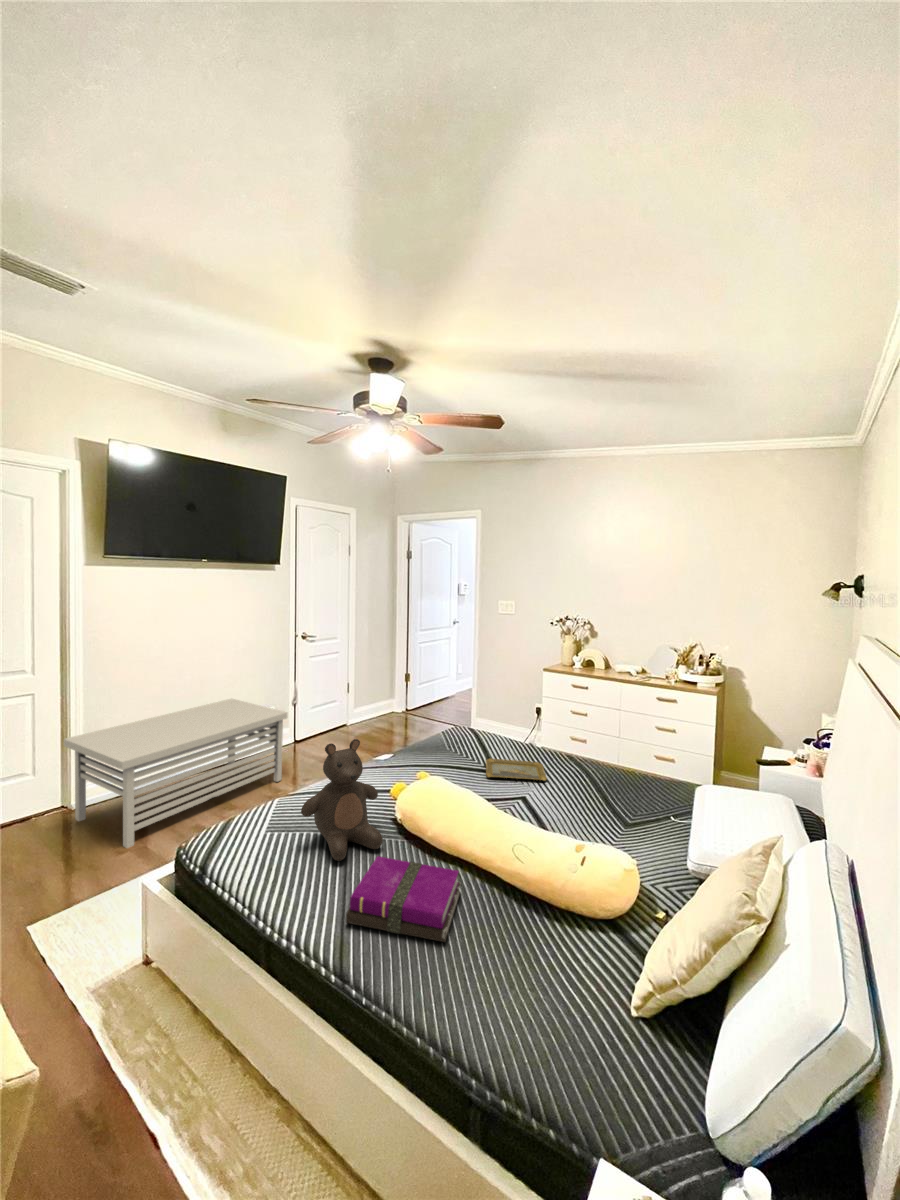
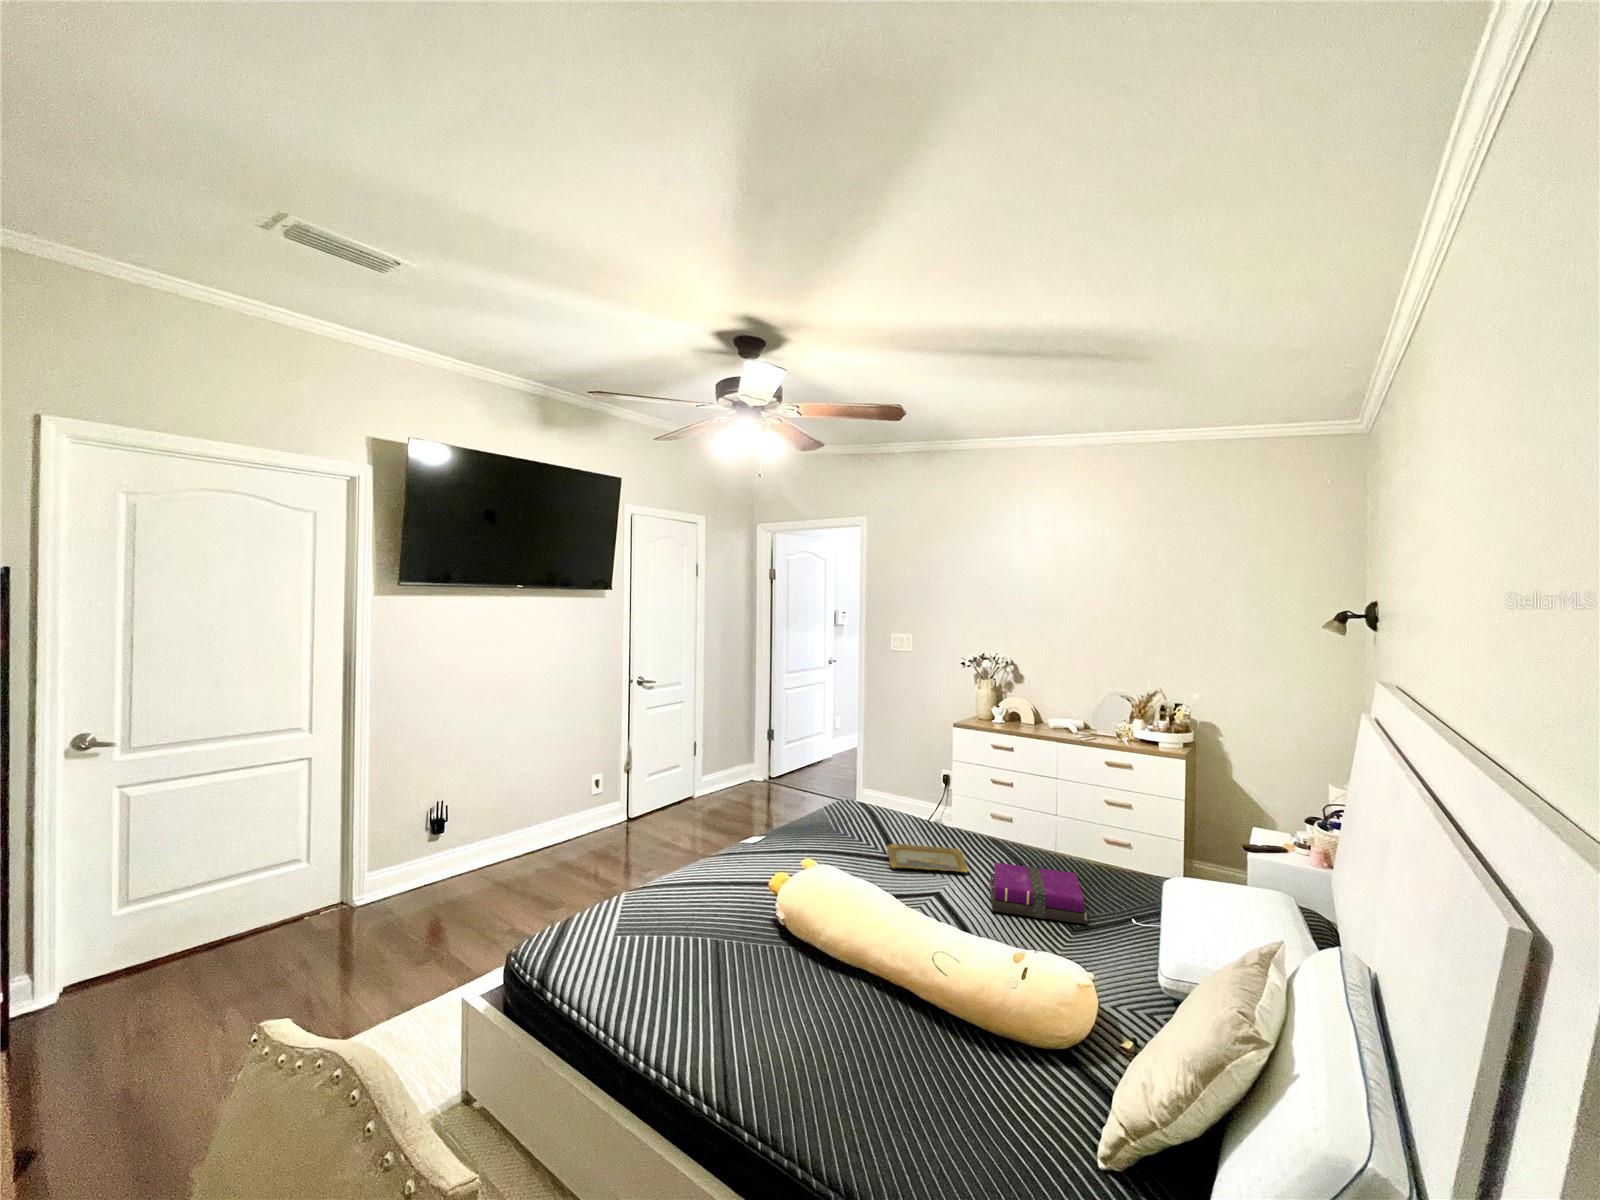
storage bench: present [64,699,288,848] -> none [340,763,621,960]
teddy bear: present [301,739,383,861] -> none [664,817,767,973]
notebook: present [346,856,461,942] -> present [990,862,1088,924]

